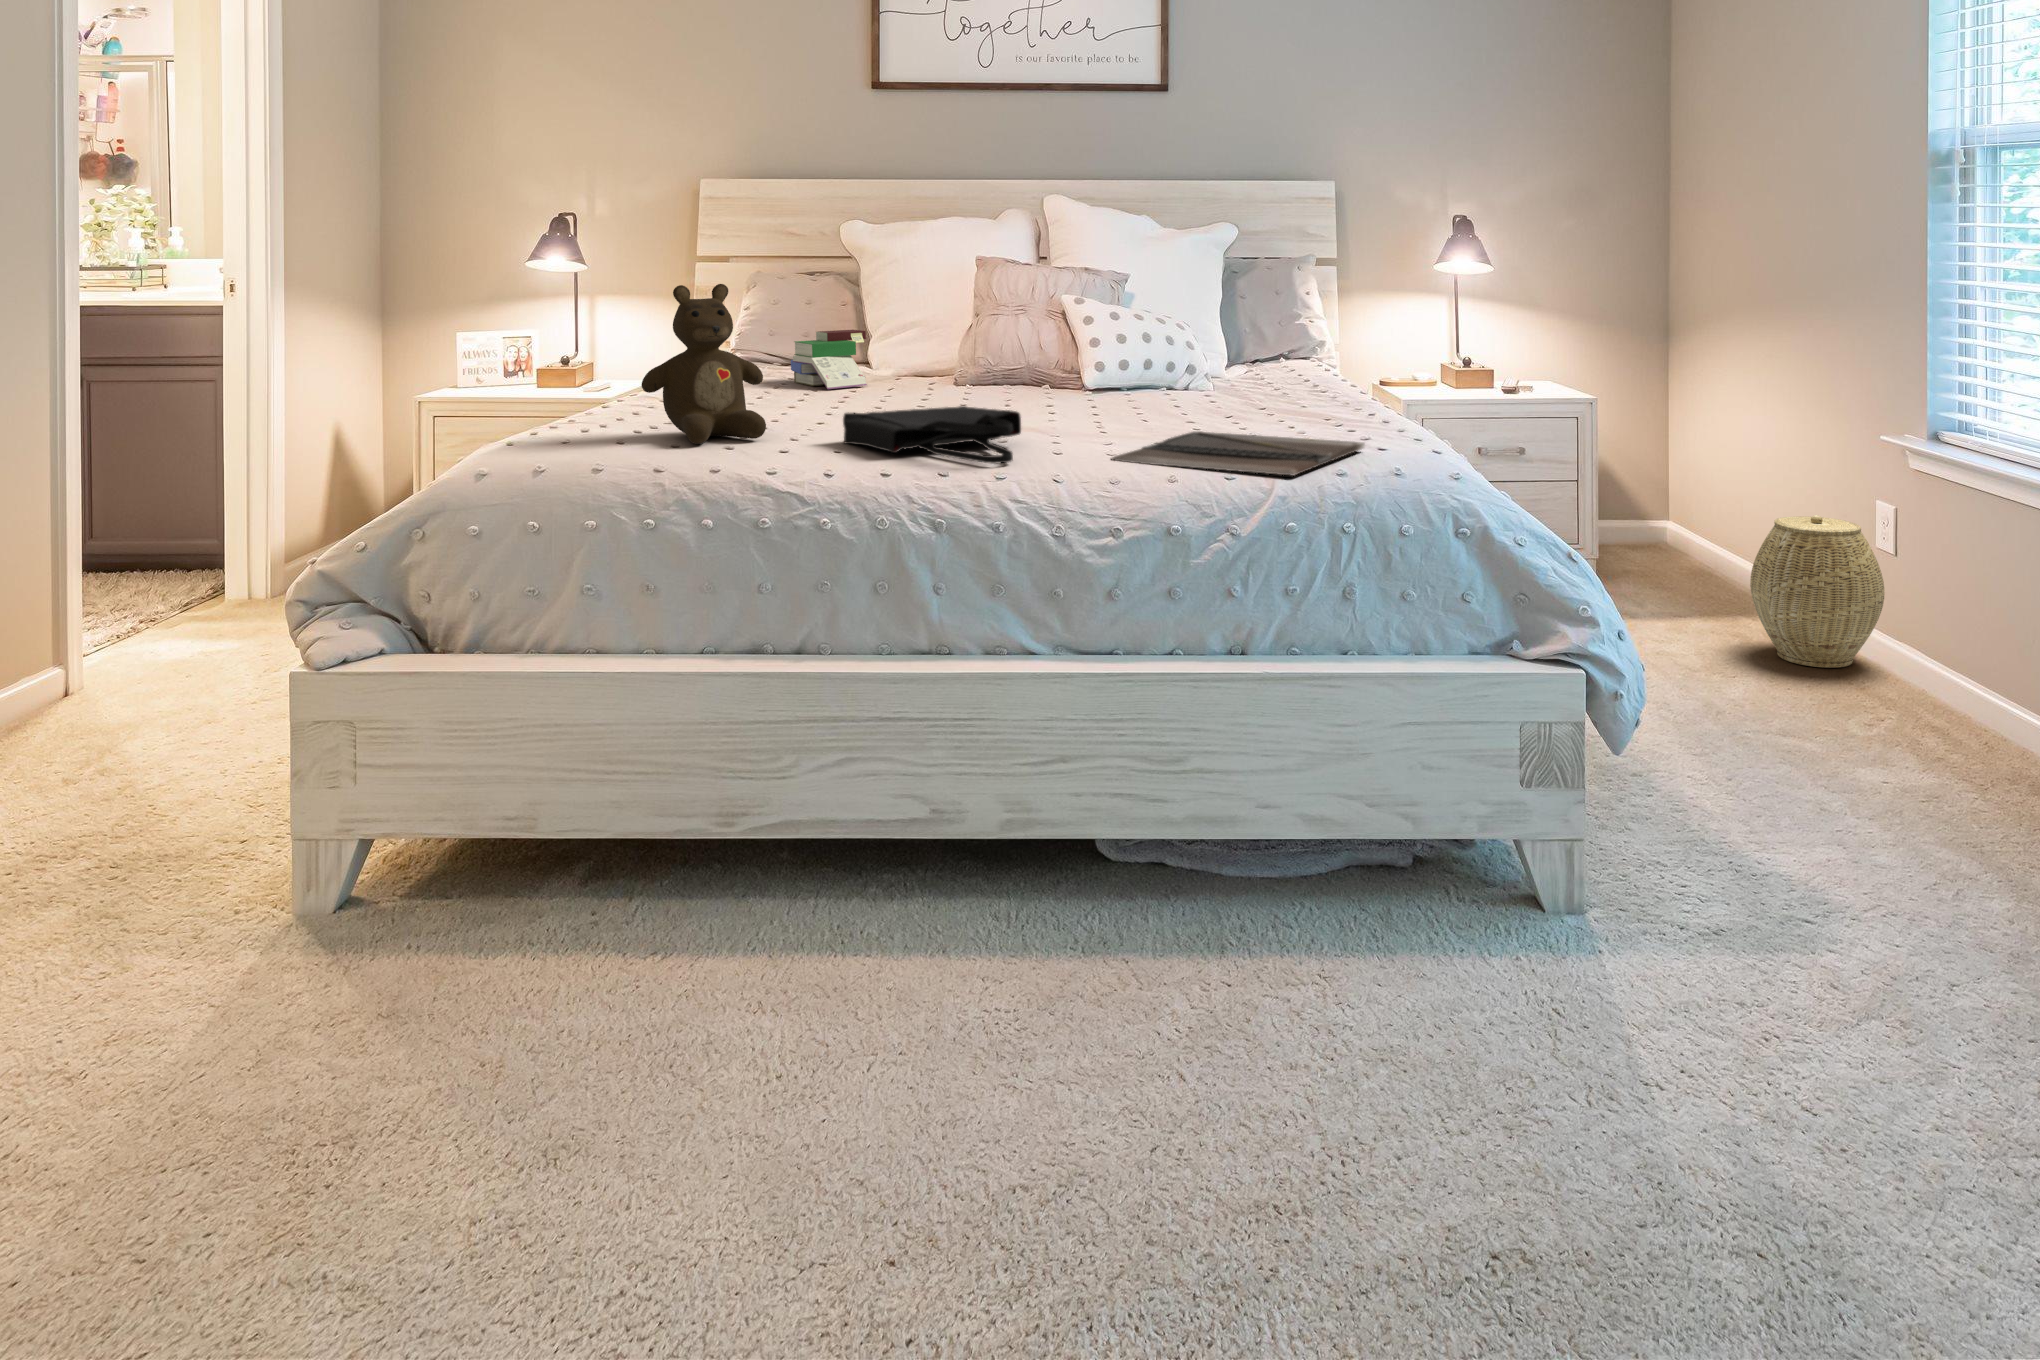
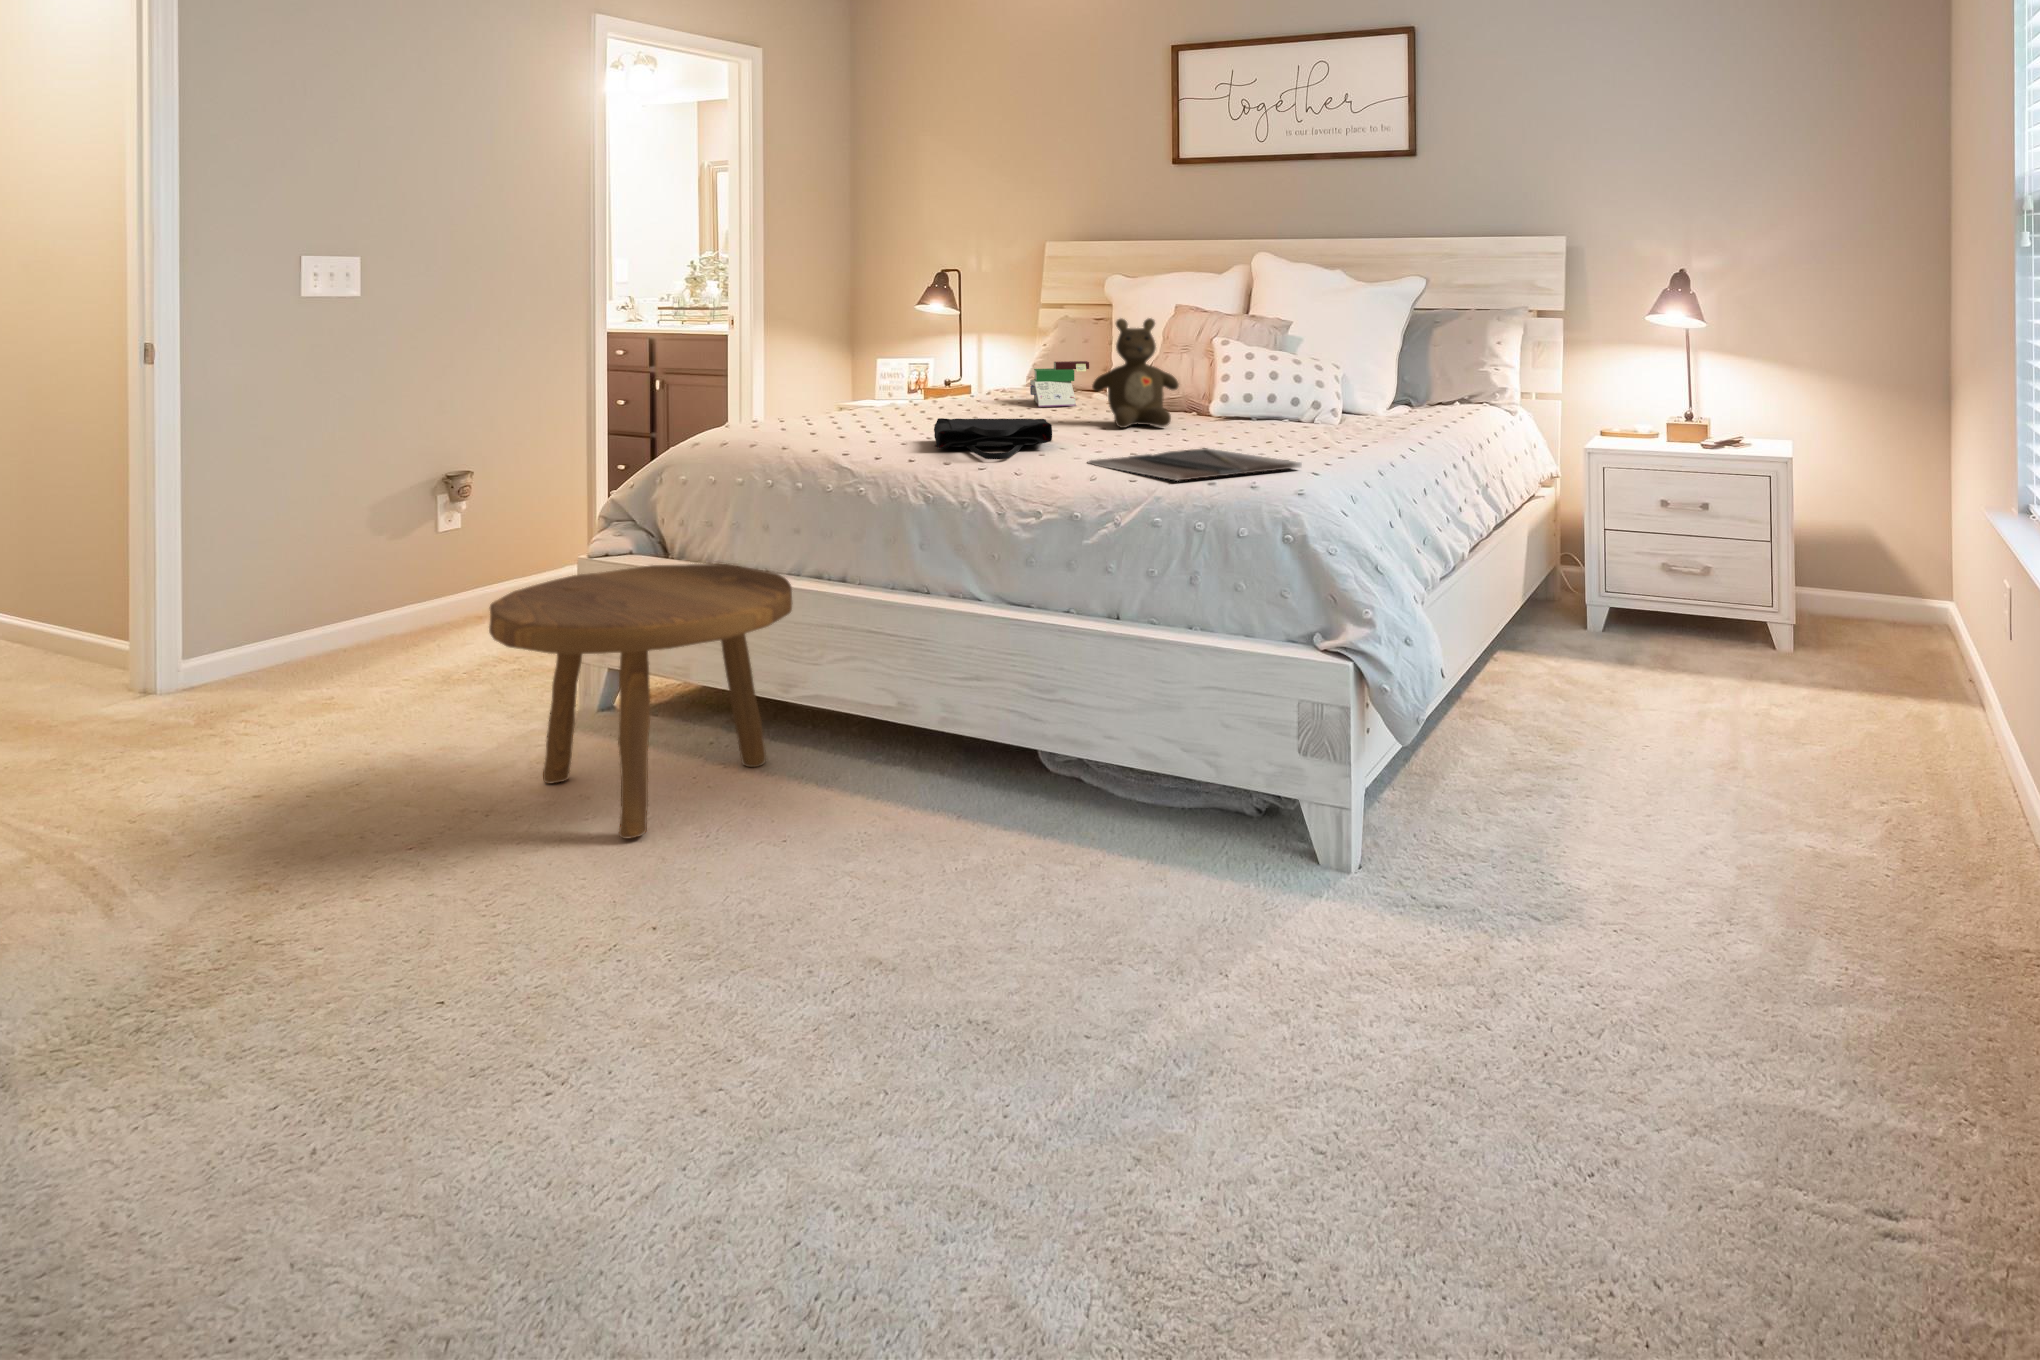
teddy bear: present [642,284,766,444] -> present [1092,318,1179,428]
woven basket: present [1750,515,1885,668] -> none [1837,575,1970,729]
footstool: none [378,637,811,1064] -> present [489,564,792,838]

